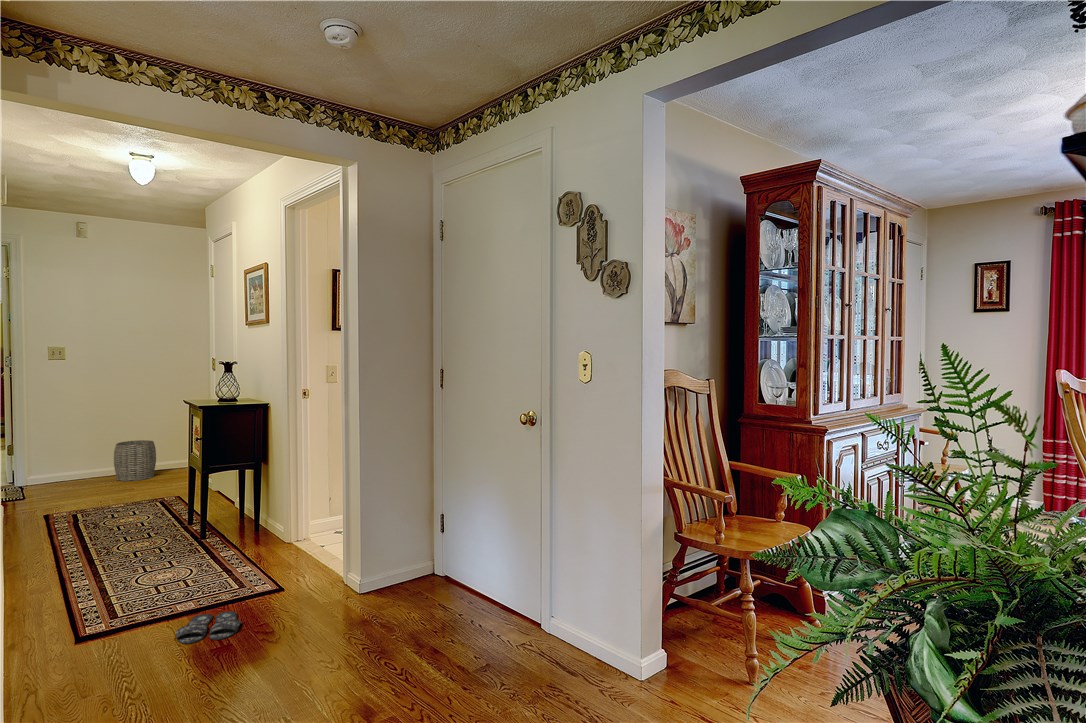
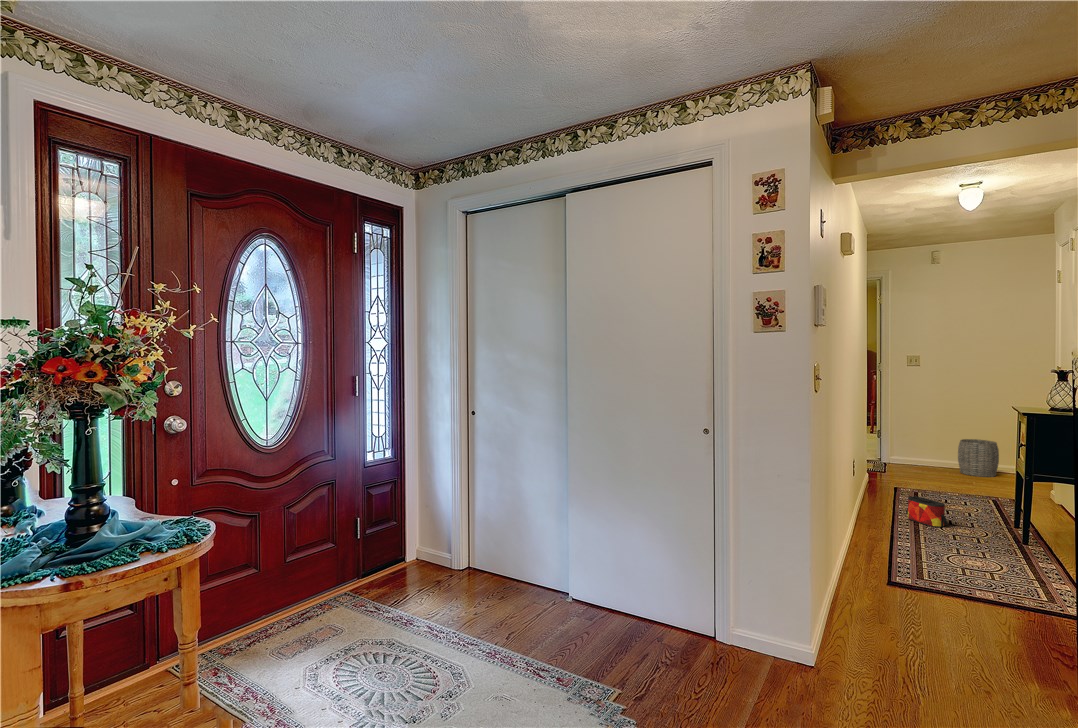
bag: none [72,519,124,550] -> present [906,496,948,527]
slippers: present [176,611,241,644] -> none [966,606,1037,636]

